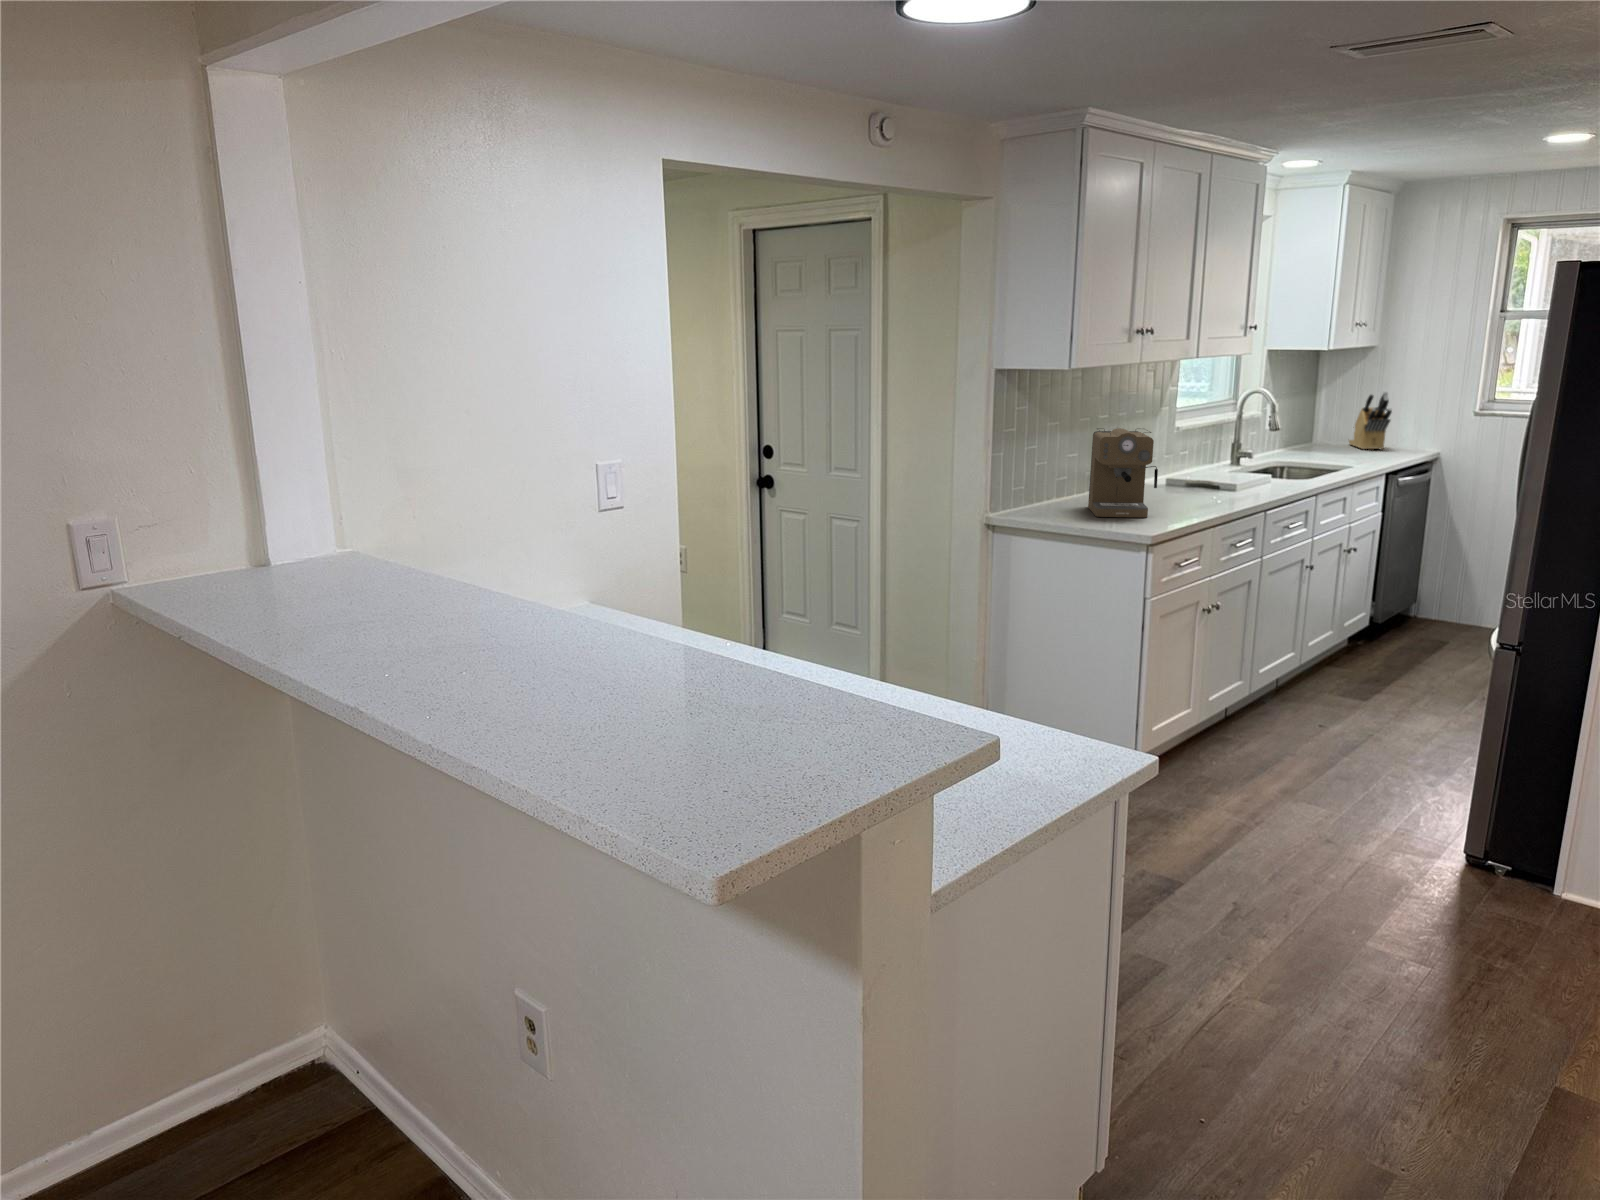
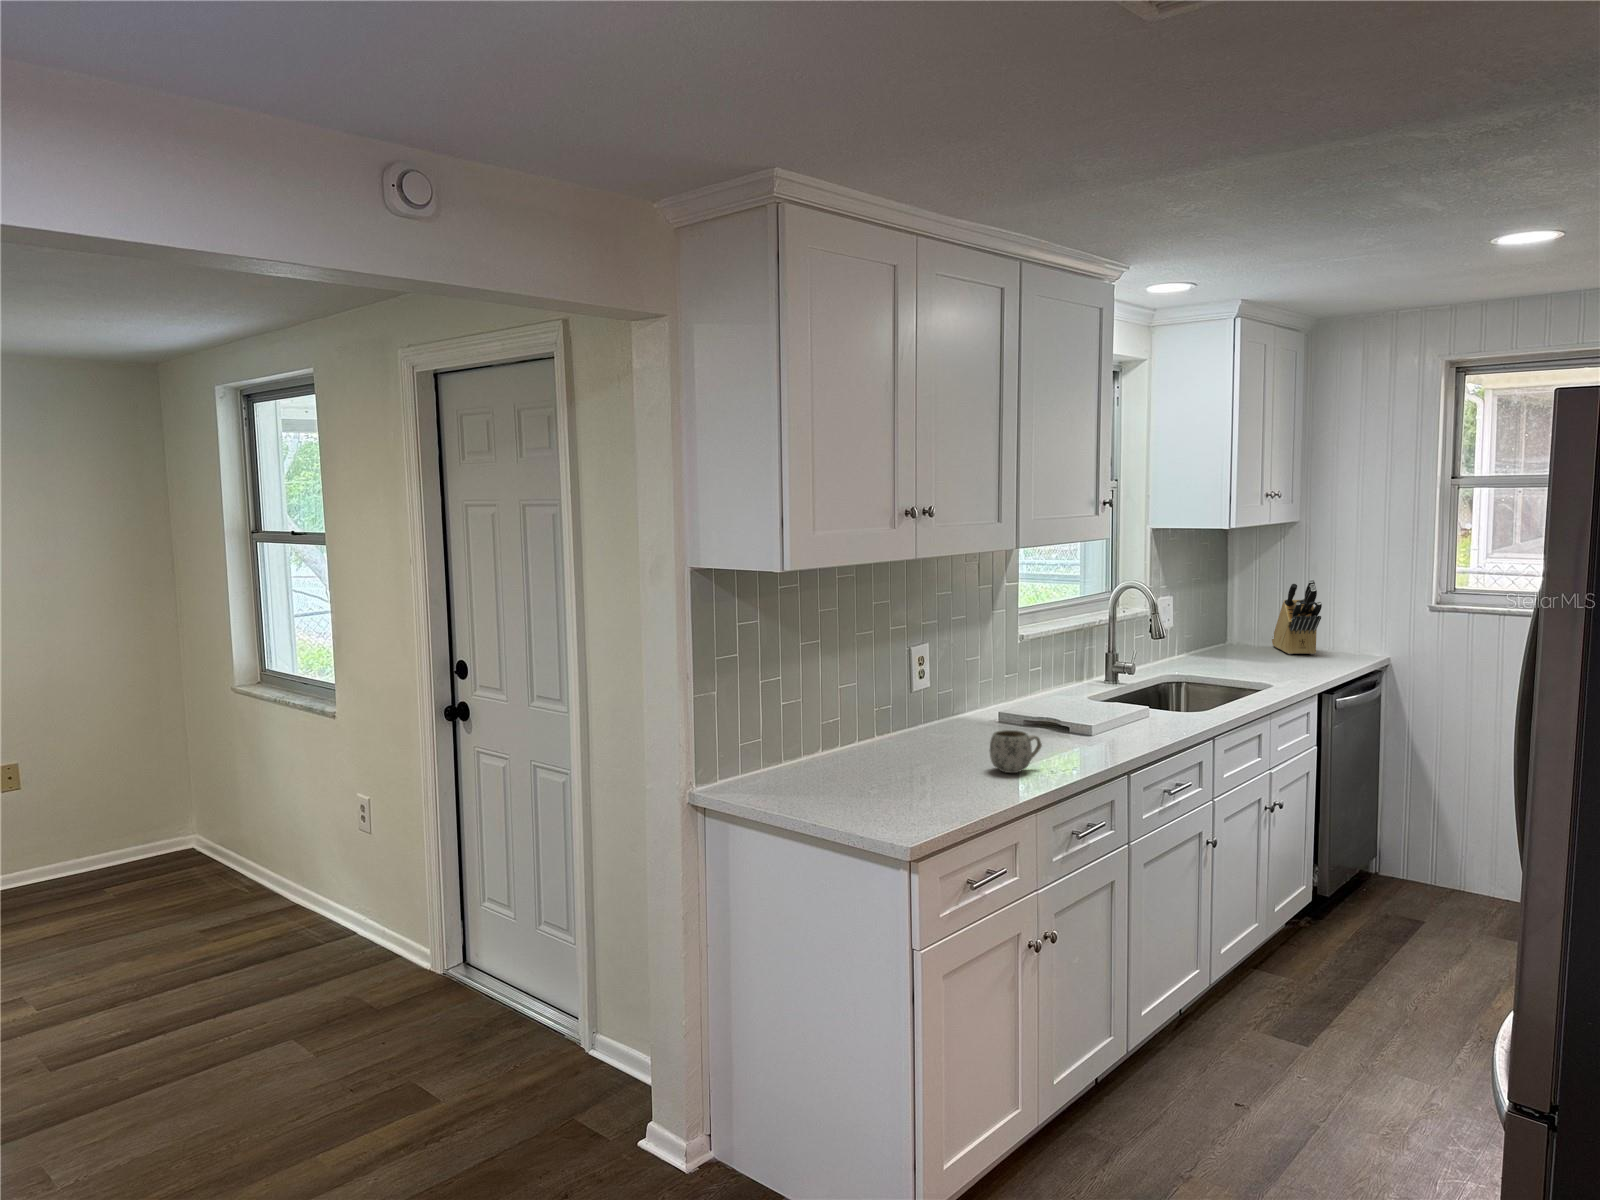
coffee maker: present [1088,428,1158,517] -> none [849,653,946,798]
mug: none [1178,480,1212,507] -> present [990,730,1042,773]

